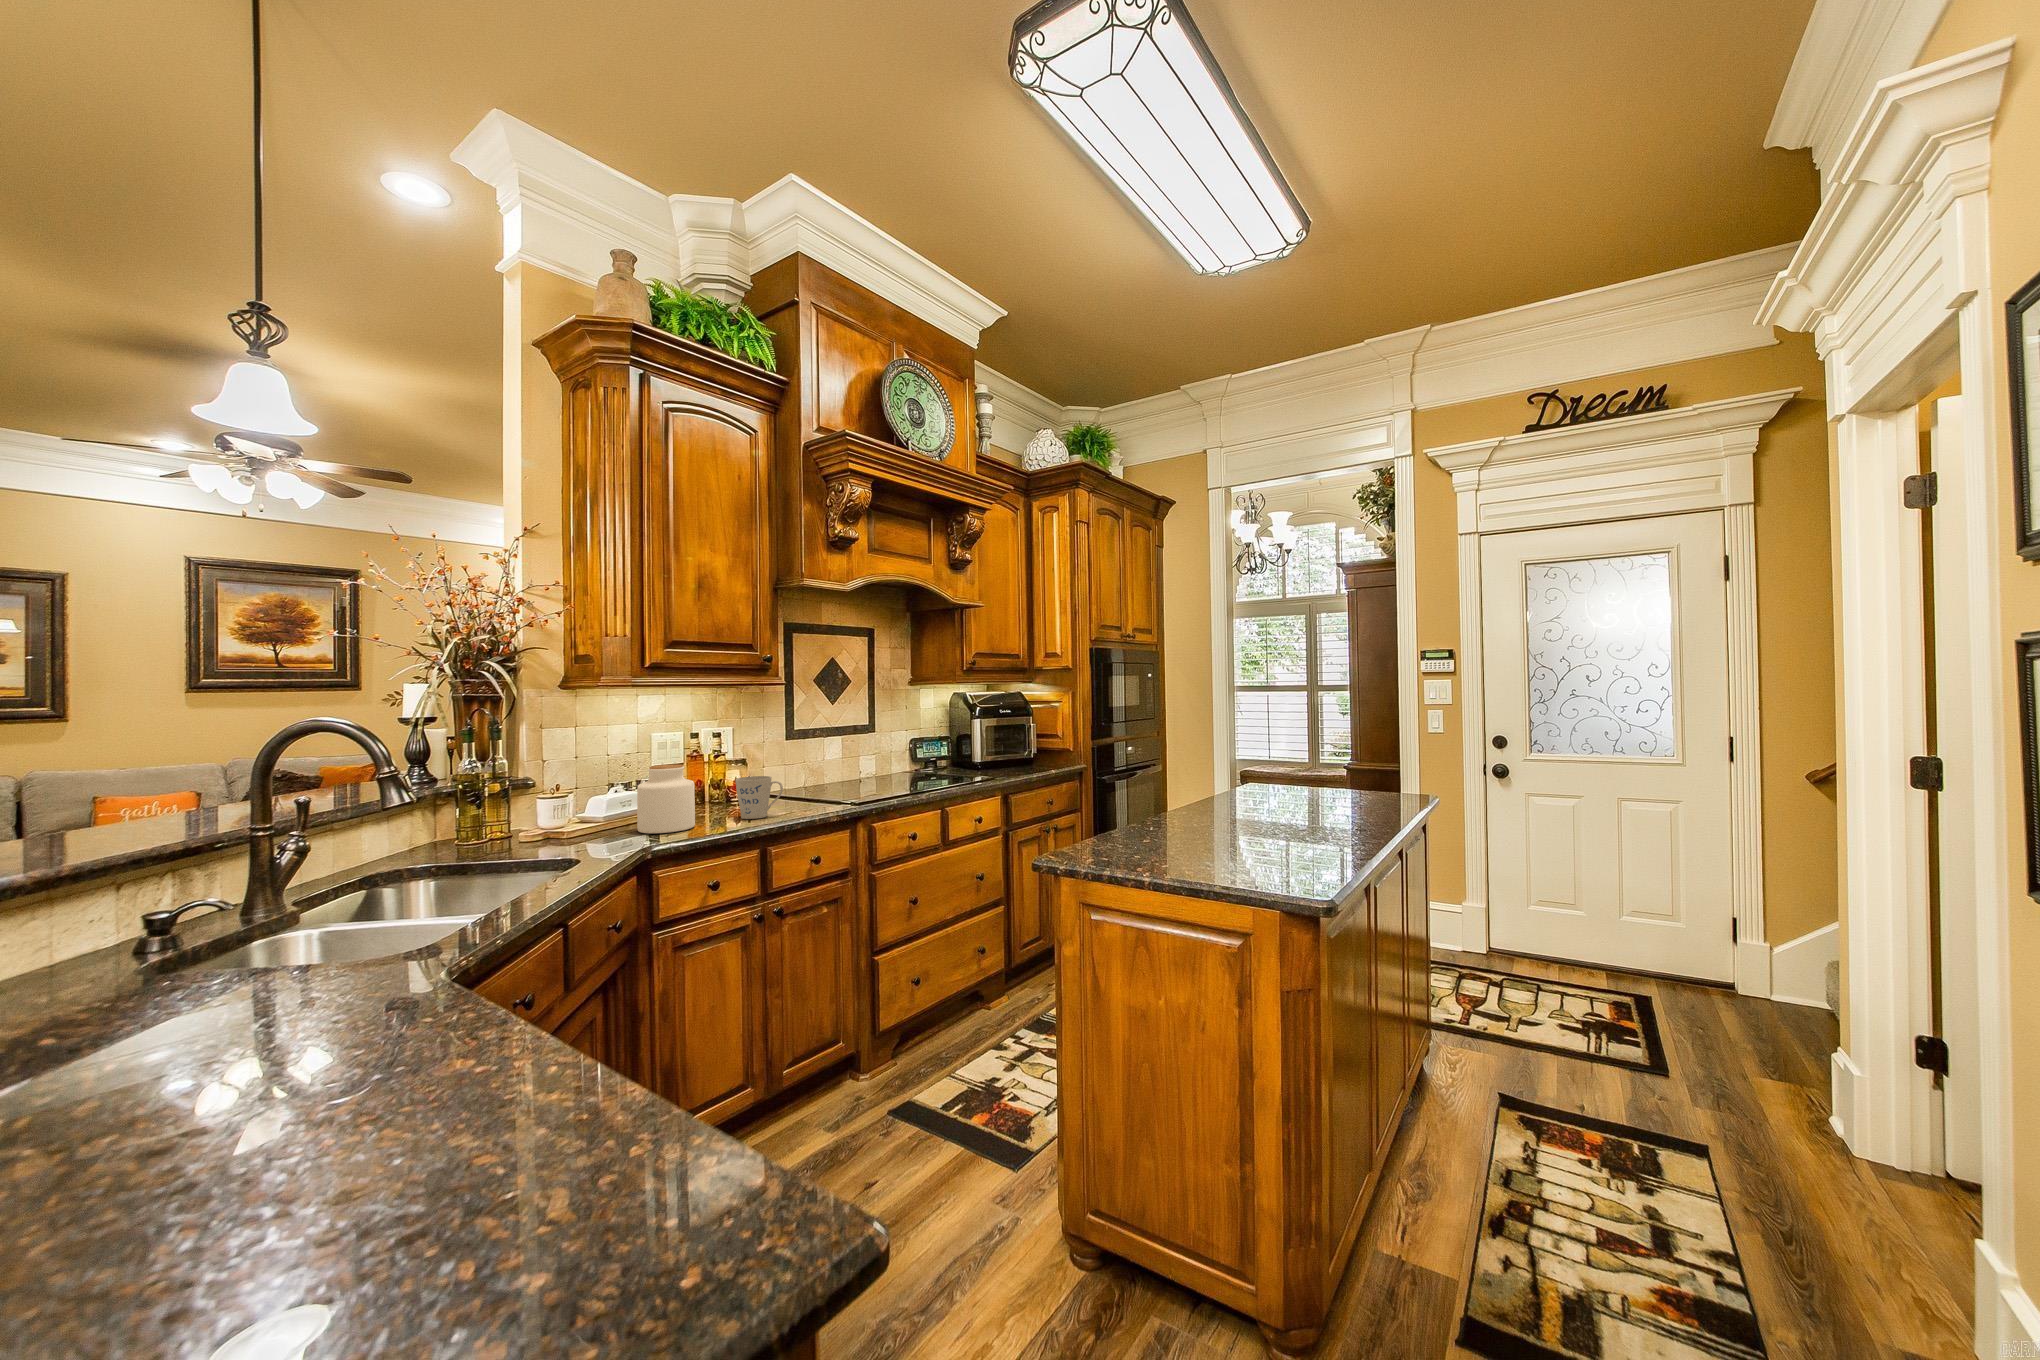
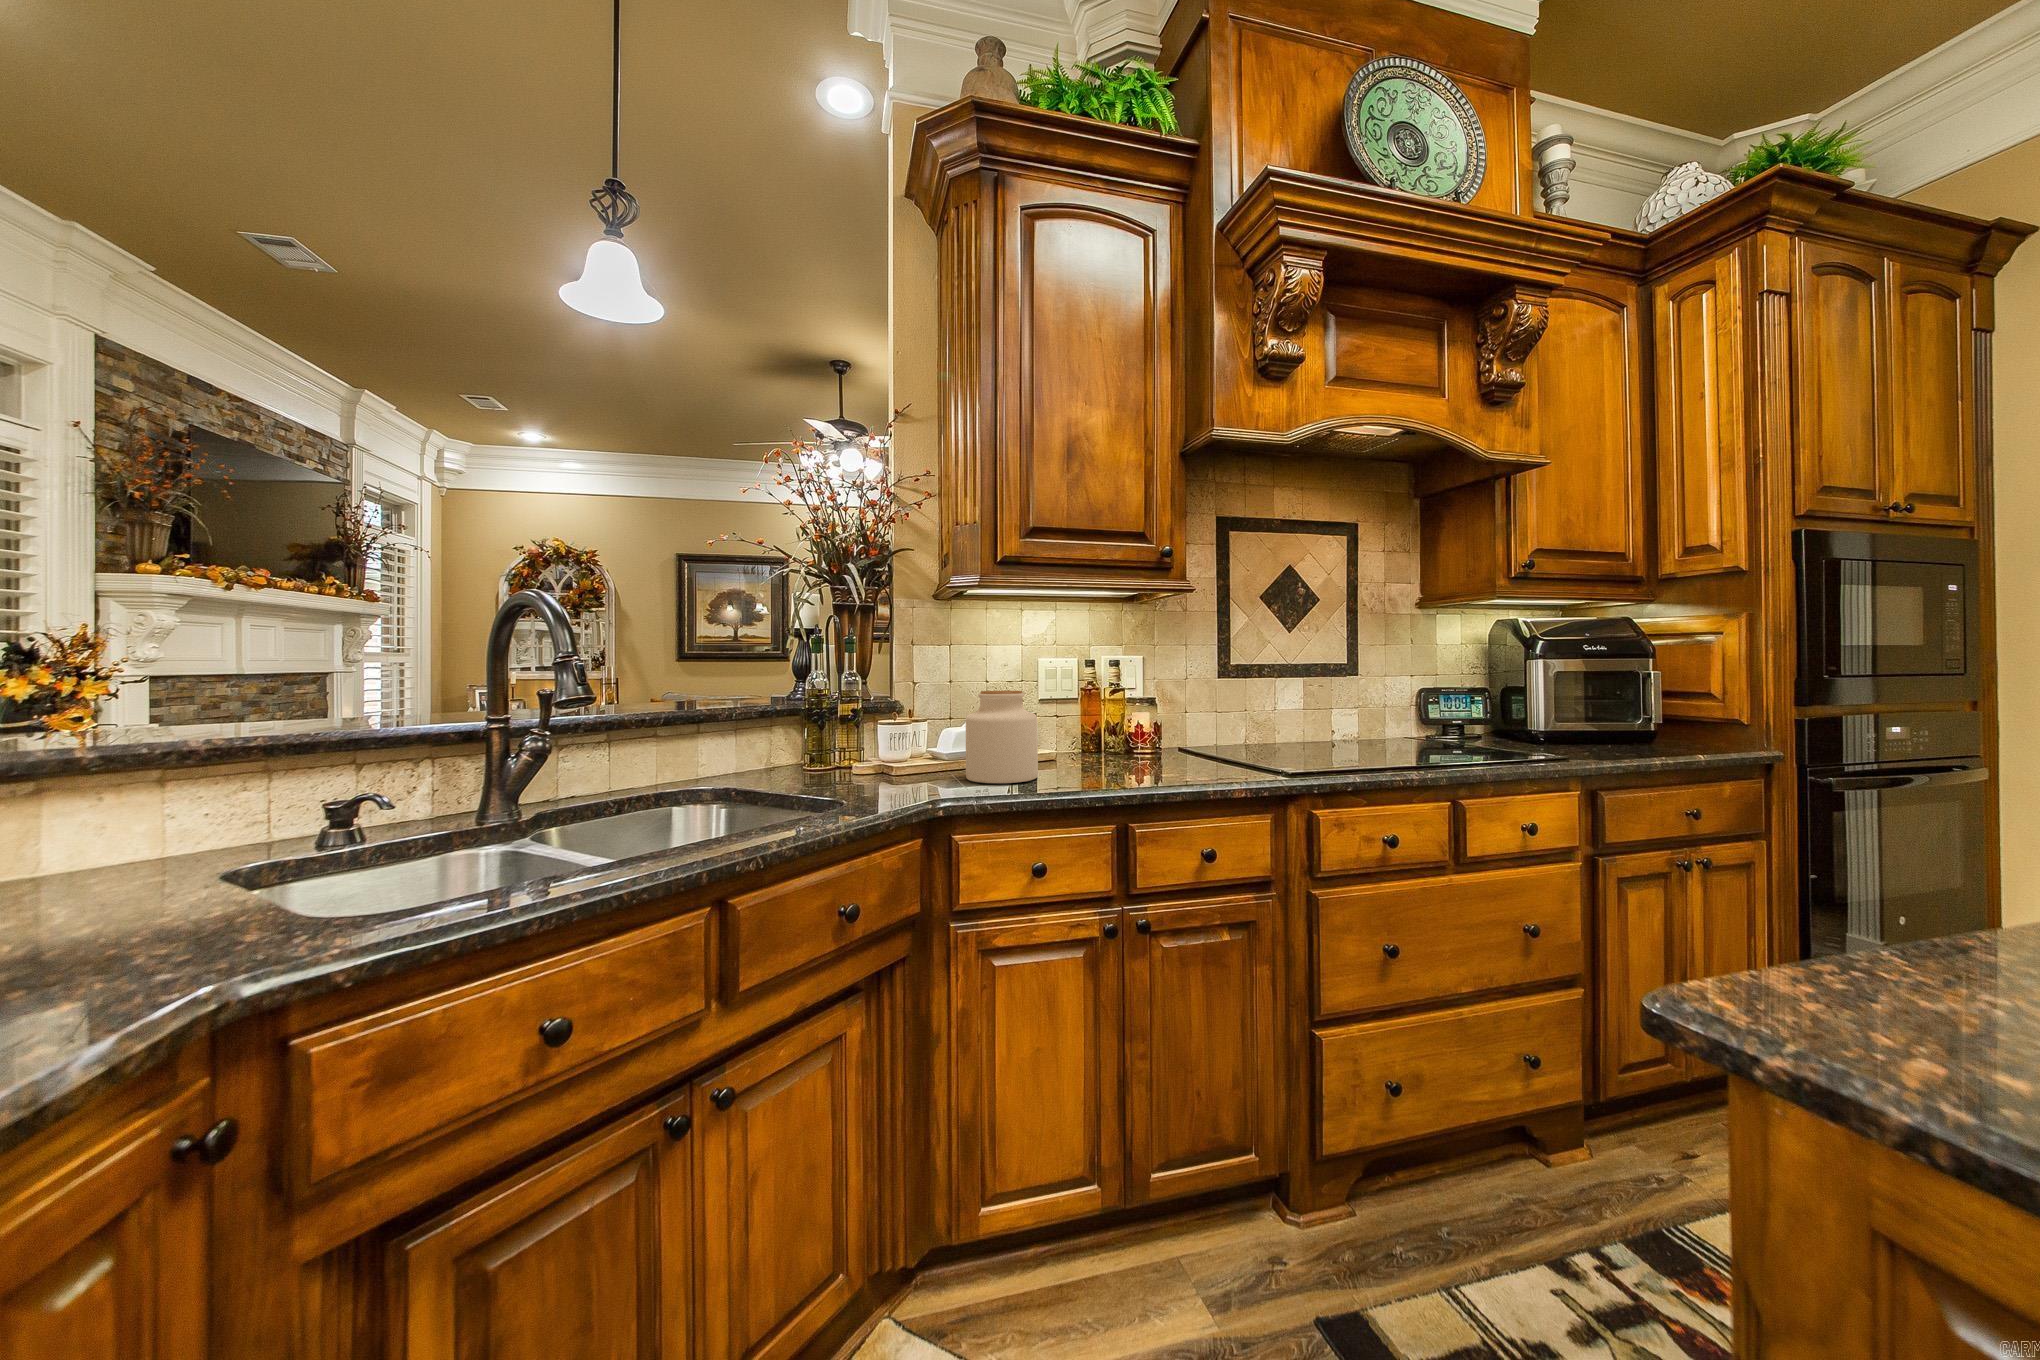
mug: present [735,776,783,819] -> none [1099,717,1164,779]

